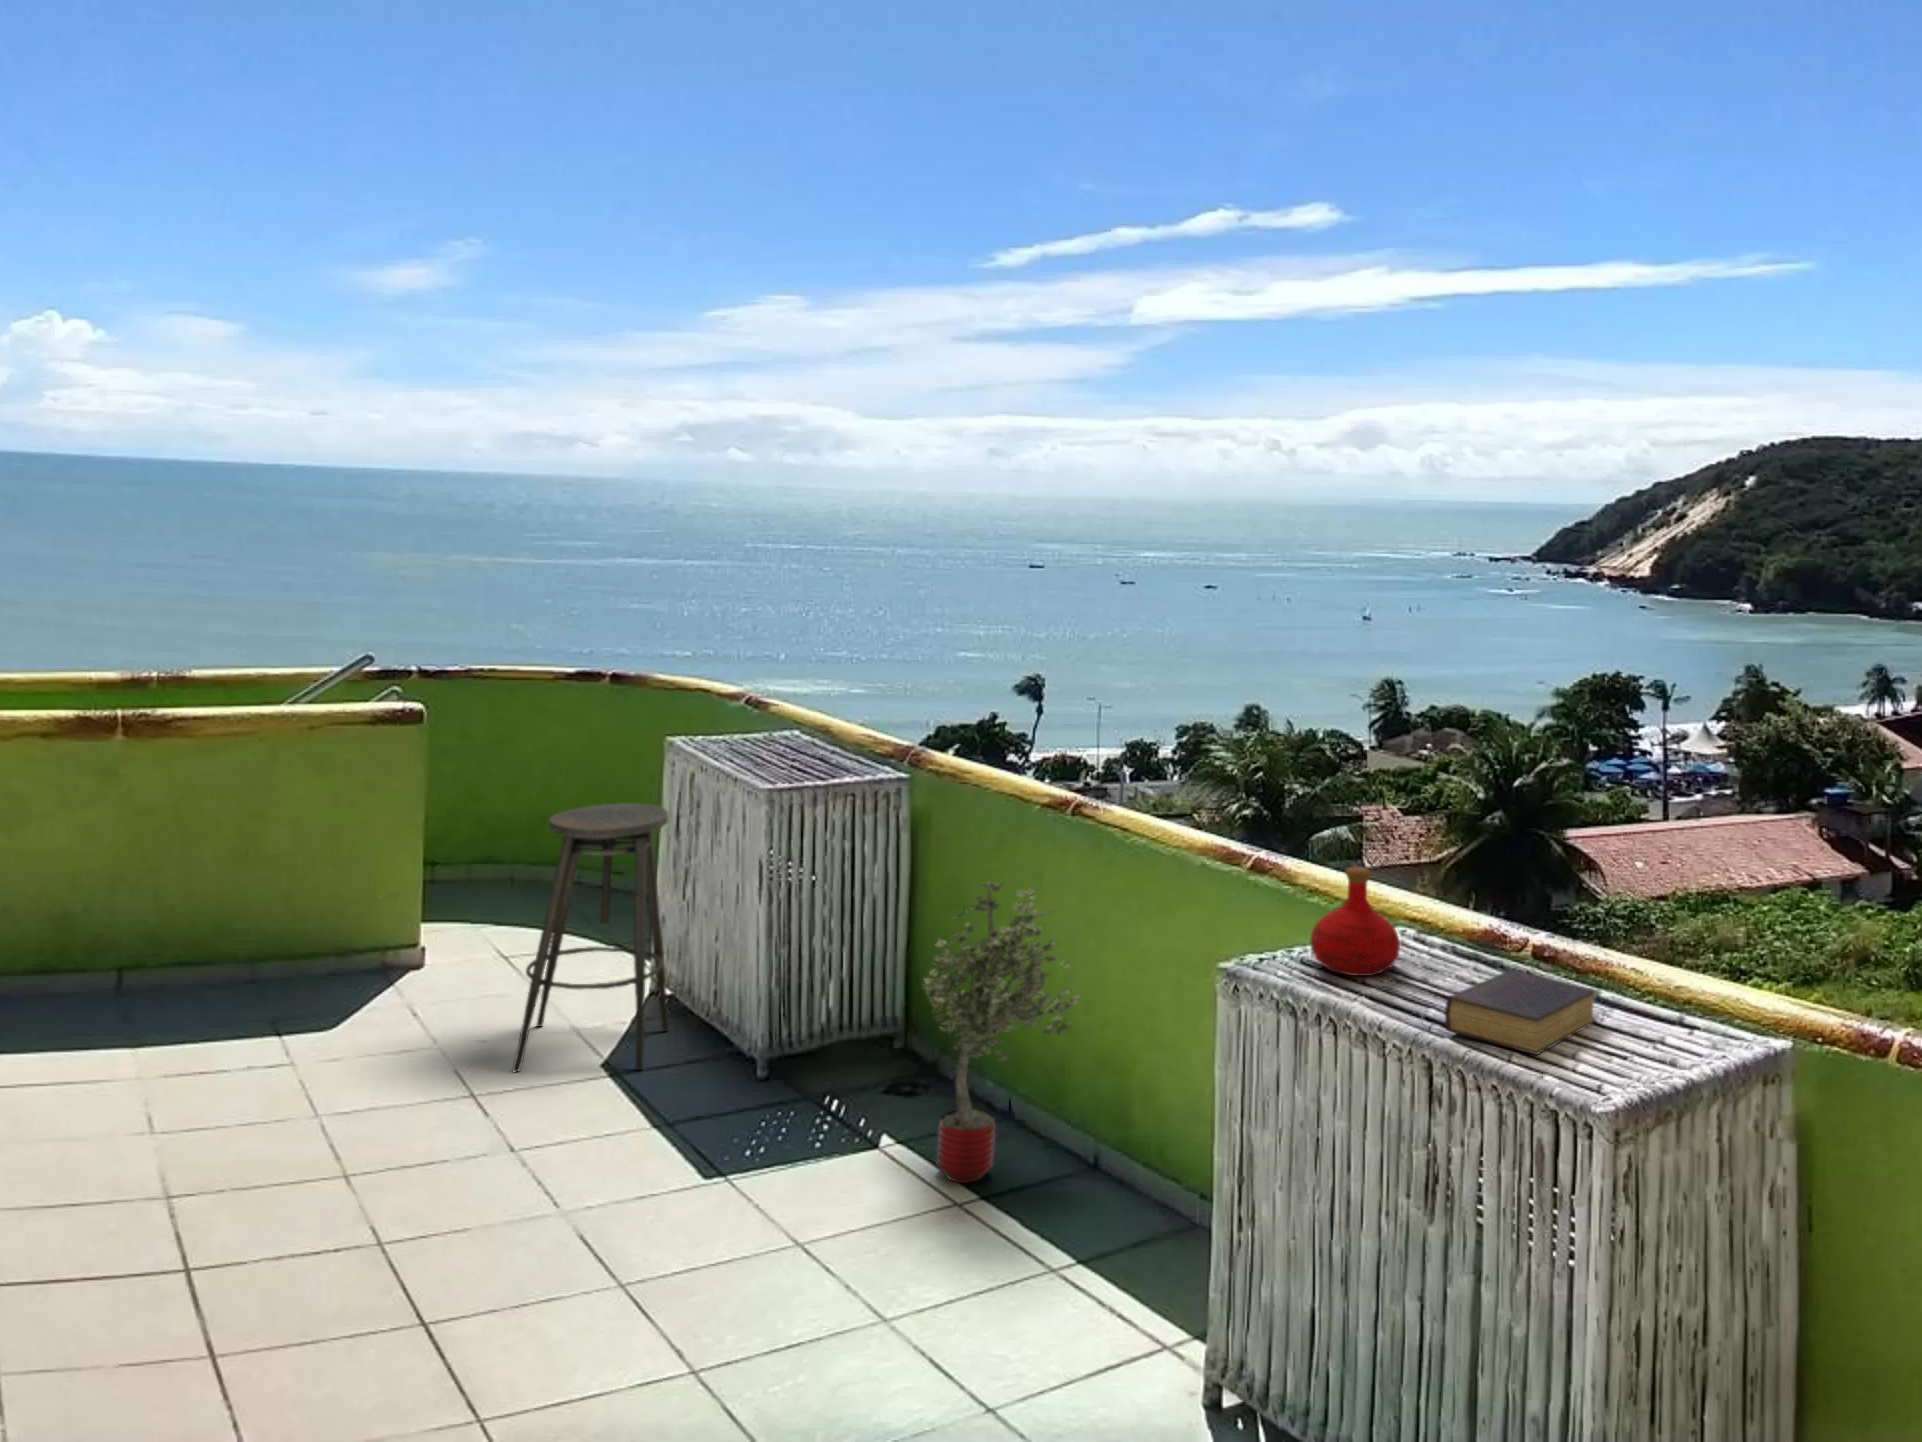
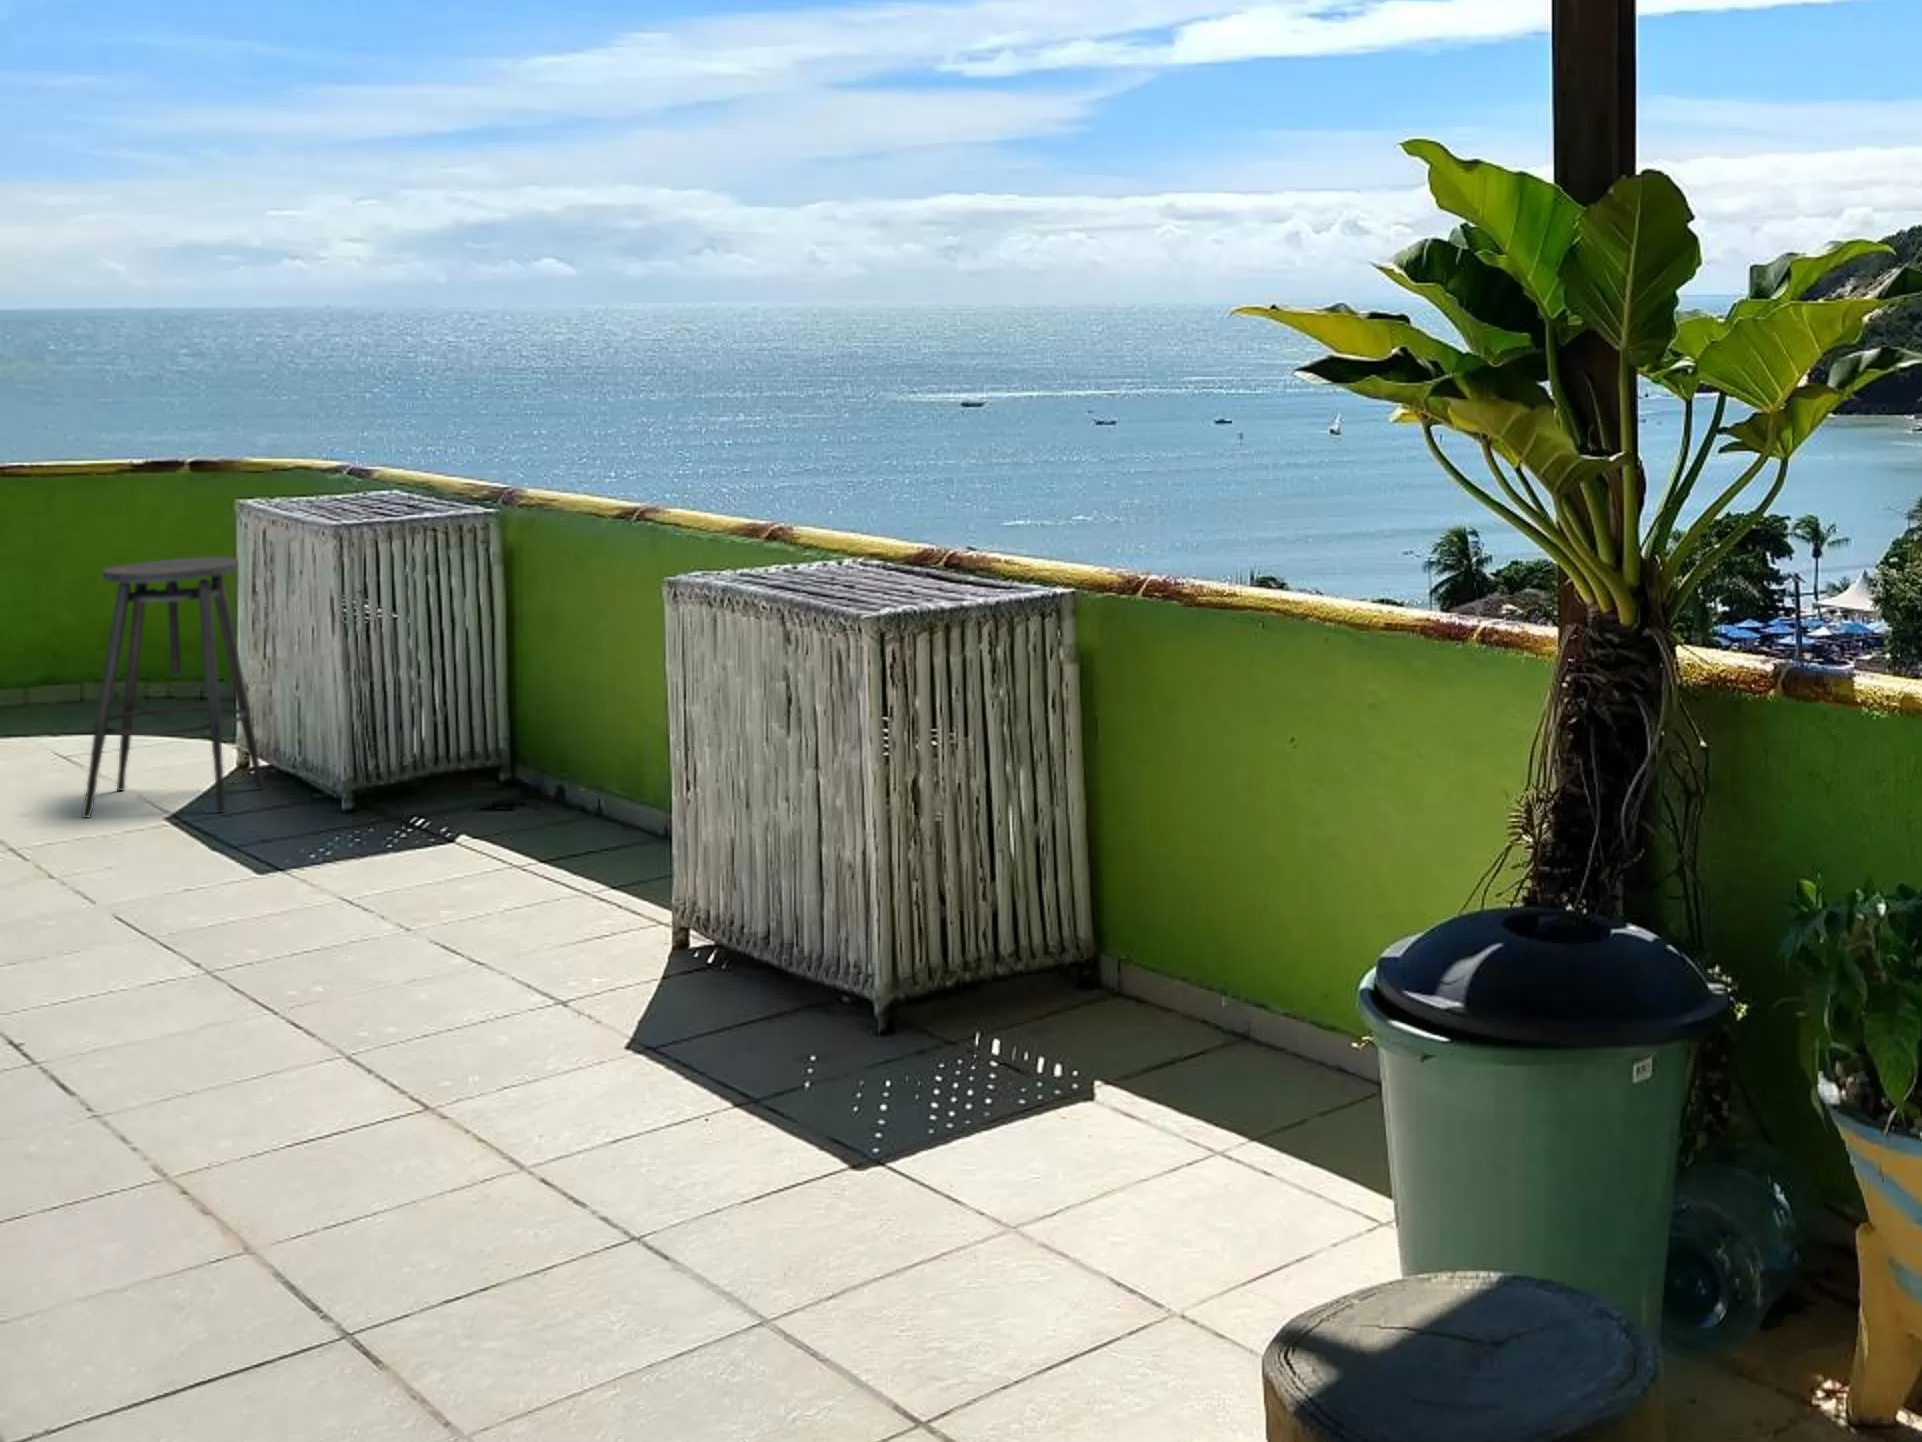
bottle: present [1311,866,1400,976] -> none [739,481,822,570]
potted tree: present [924,883,1079,1183] -> none [479,577,645,862]
book: present [1445,970,1596,1055] -> none [799,543,943,585]

